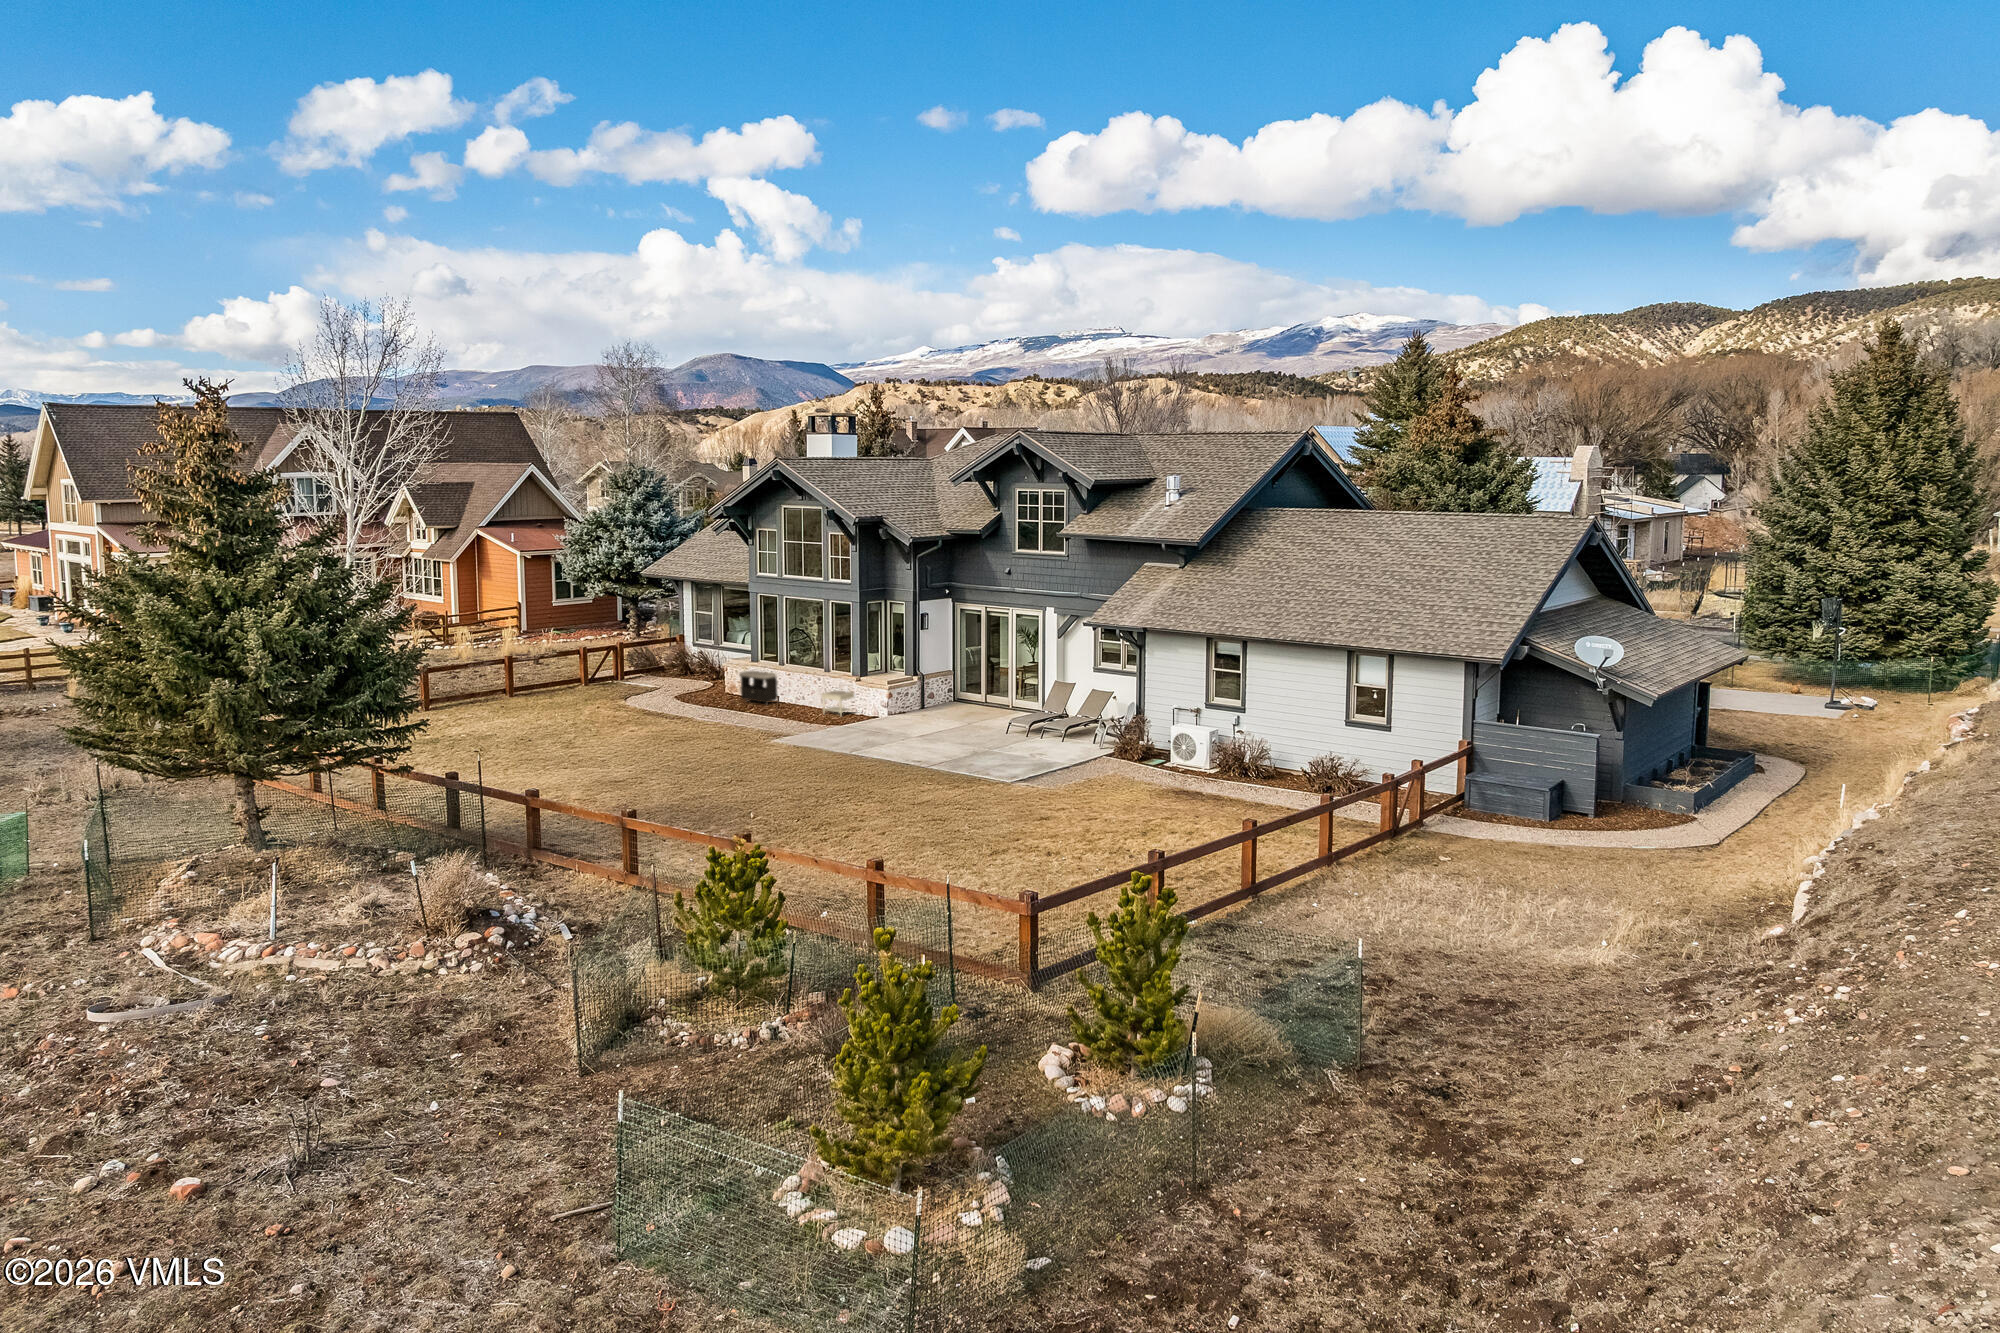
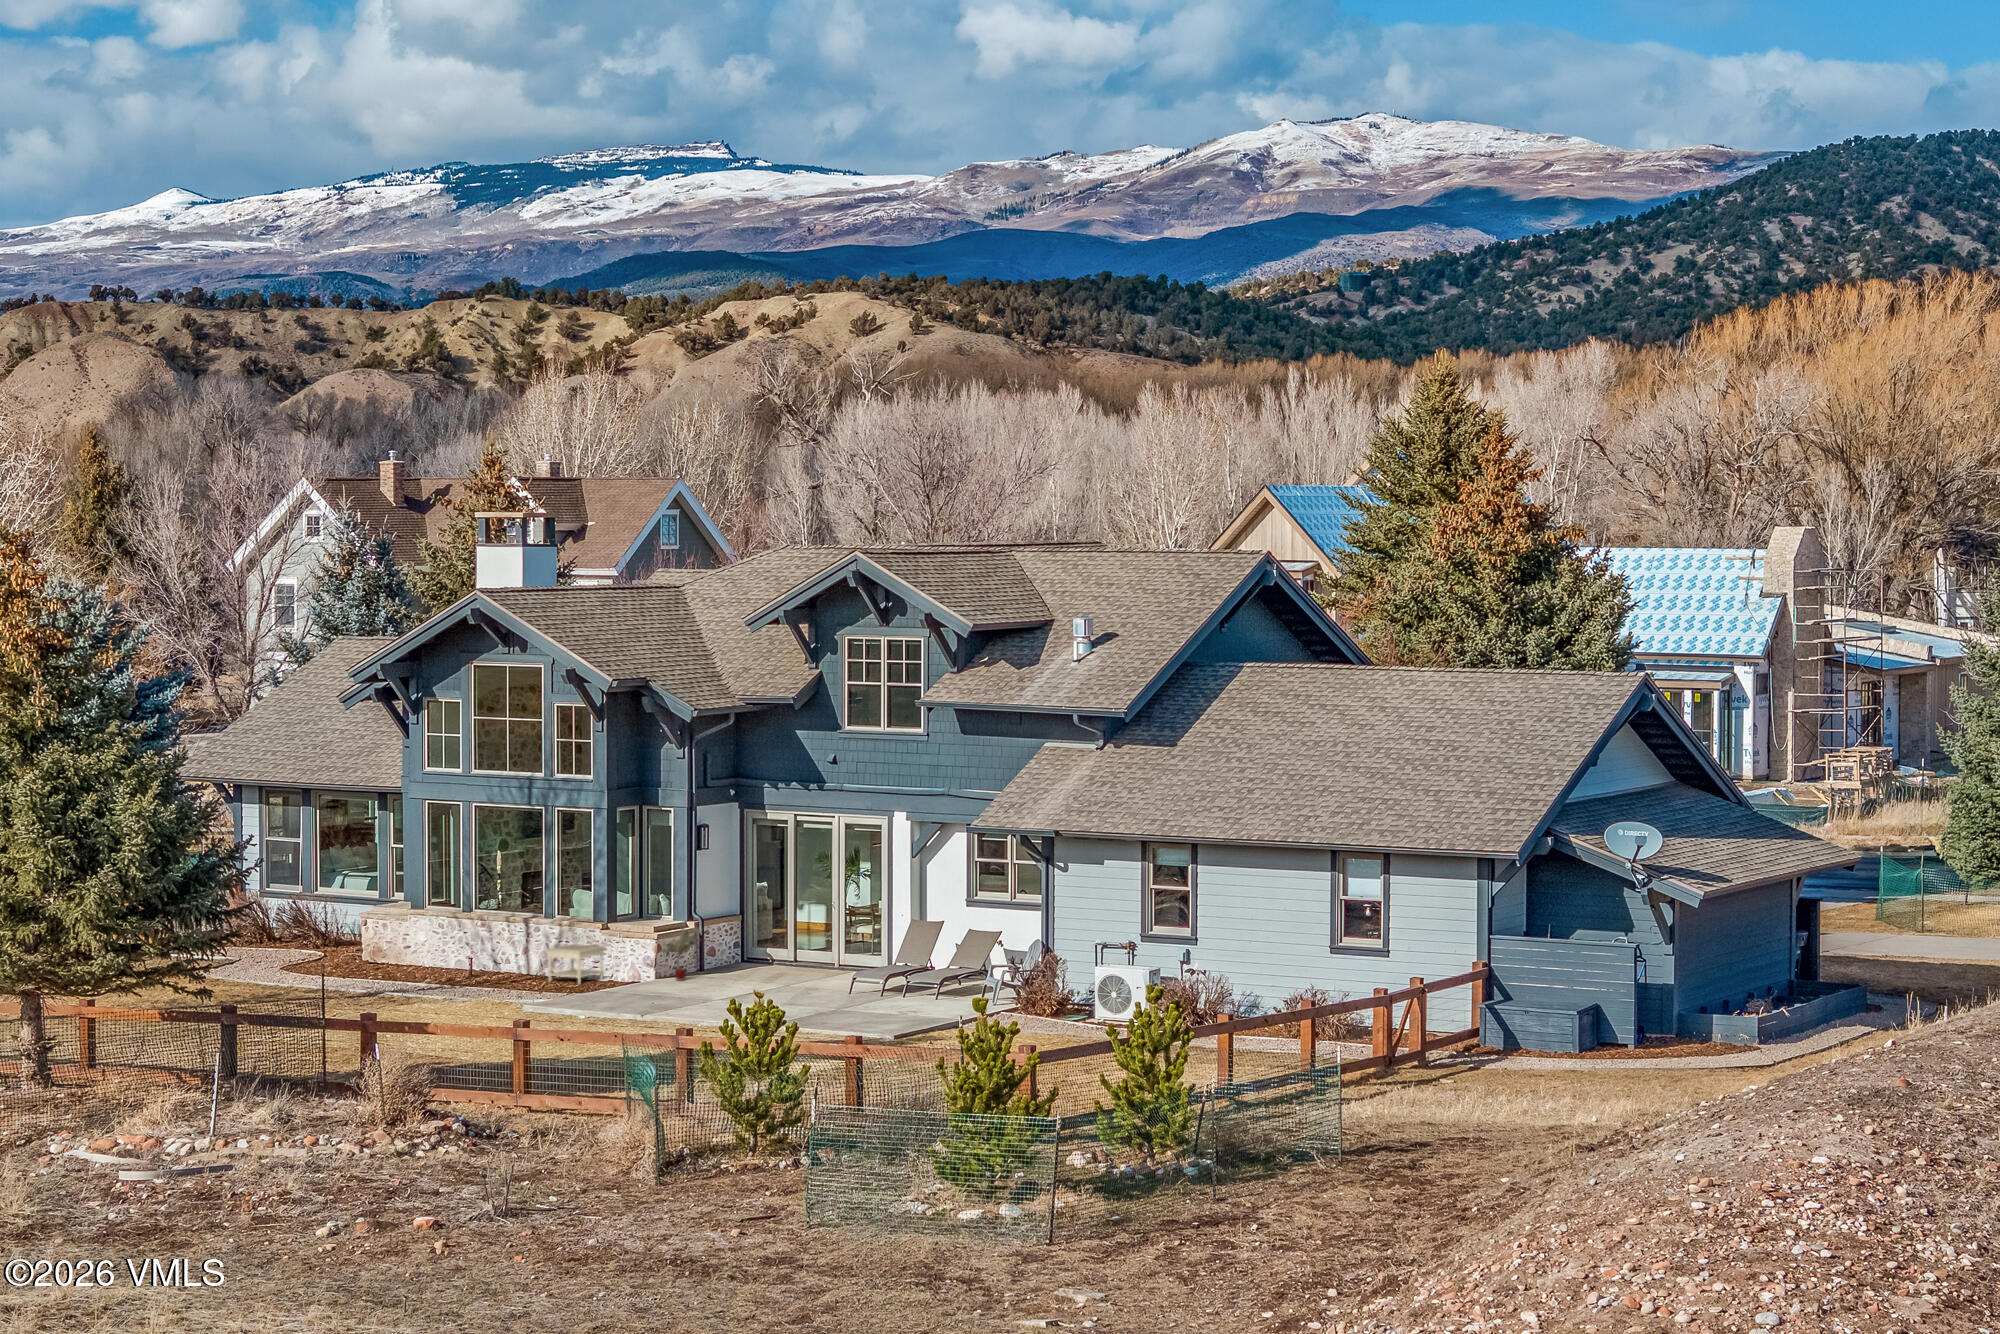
storage bench: present [739,671,779,703] -> none [397,920,470,974]
potted tree: none [891,678,919,716] -> present [662,923,700,981]

